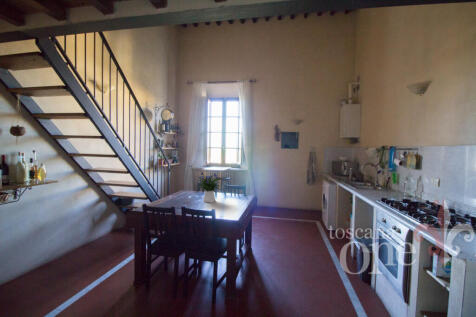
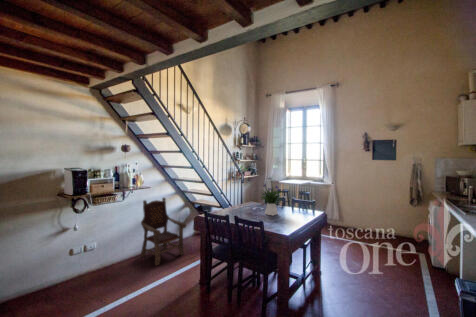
armchair: none [43,193,108,275] -> present [141,198,186,265]

